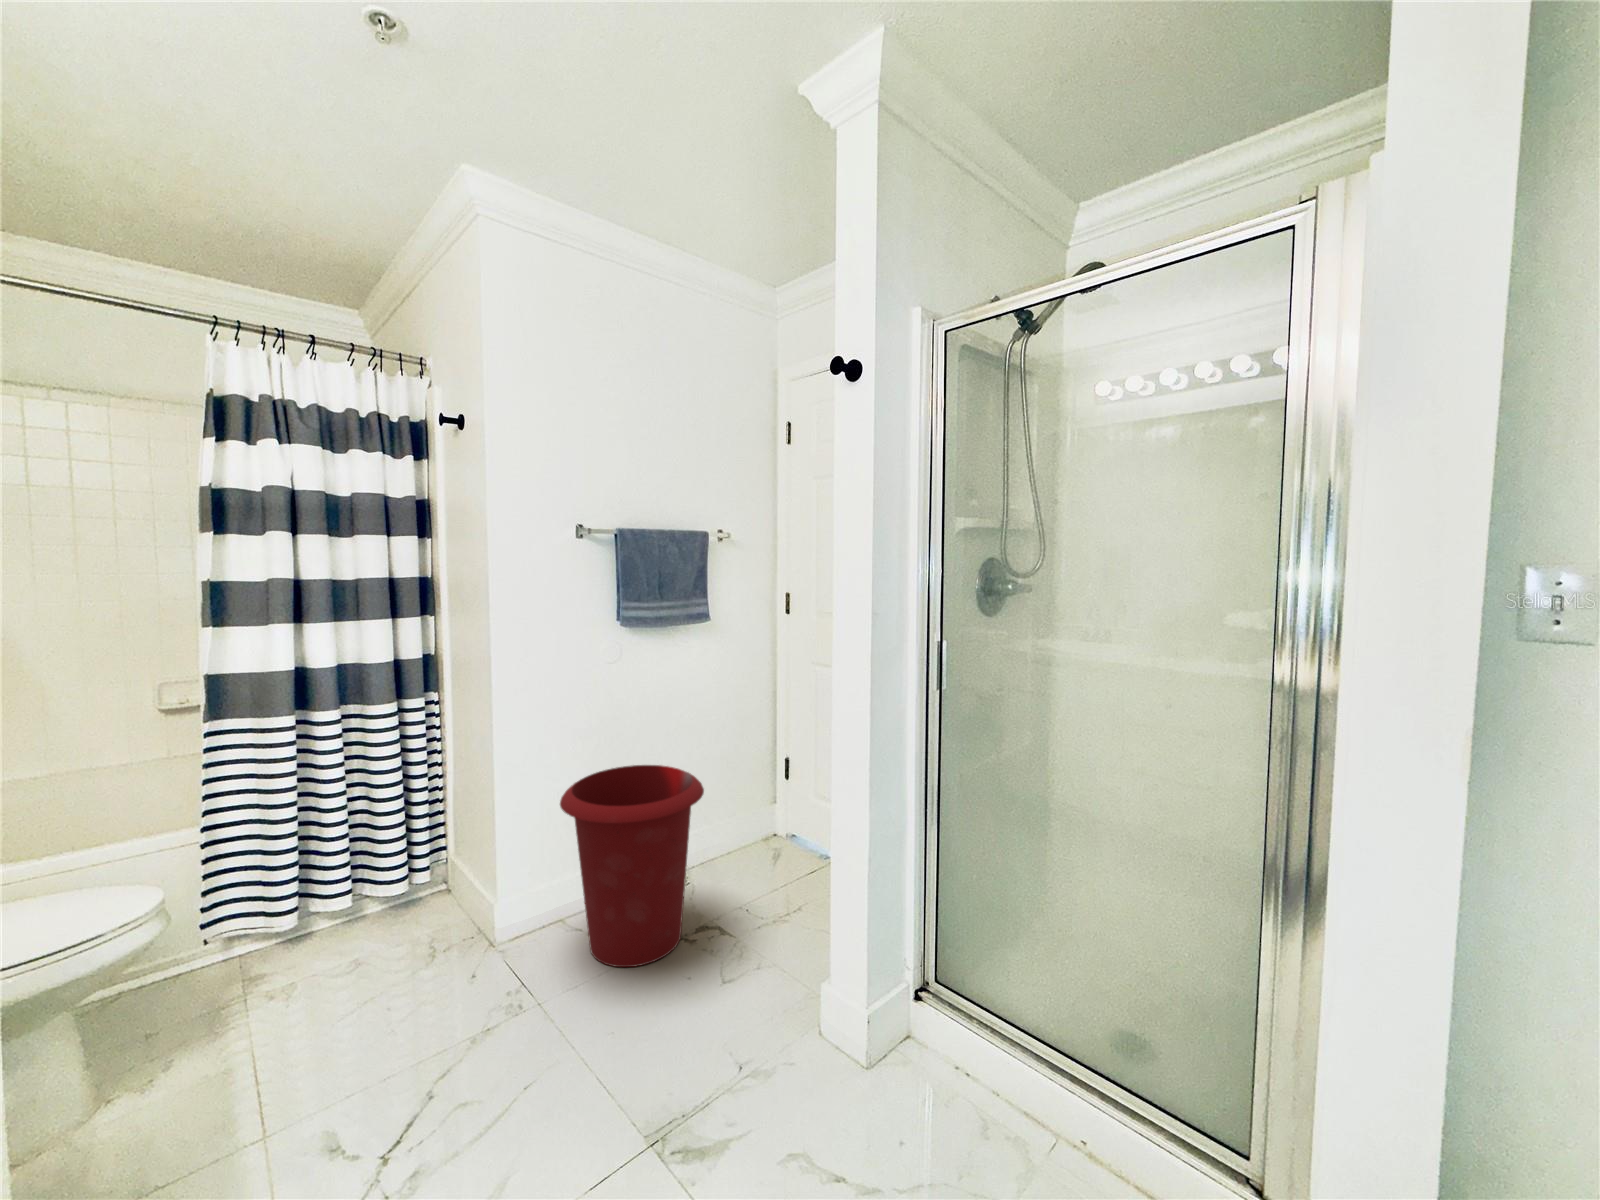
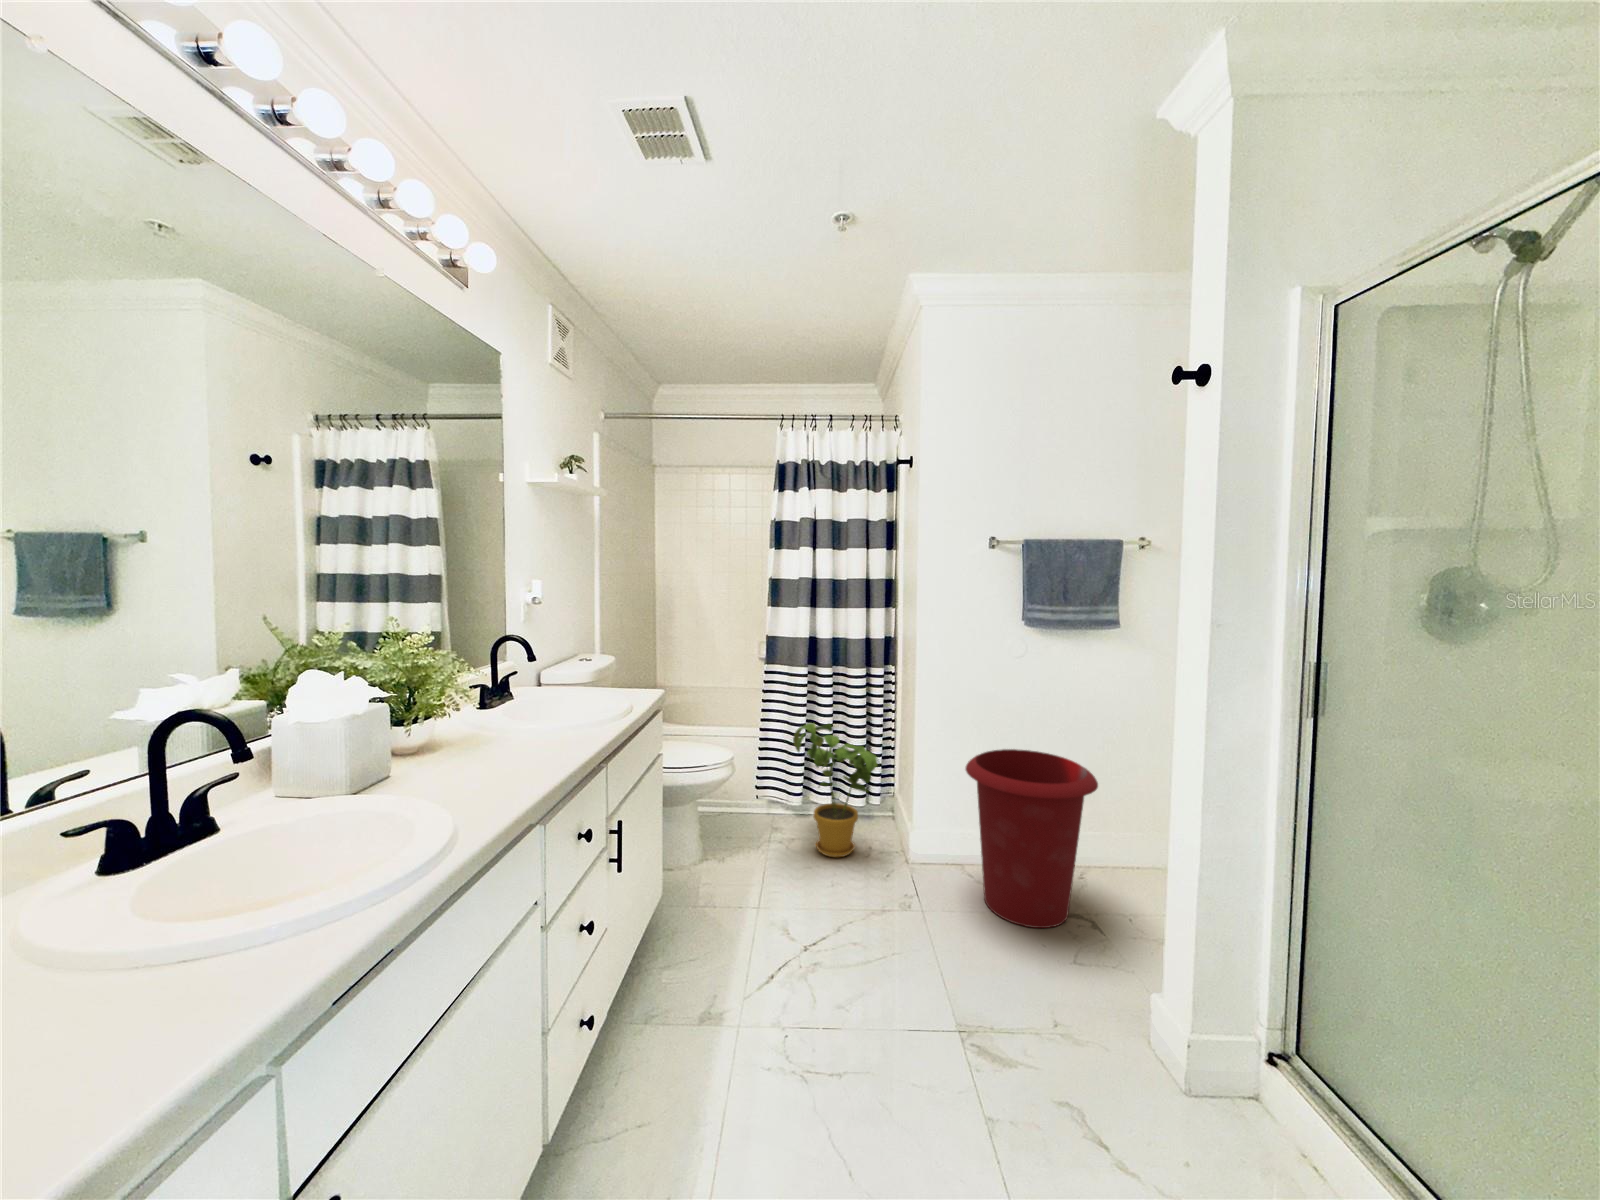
house plant: none [279,792,435,985] -> present [793,723,878,857]

